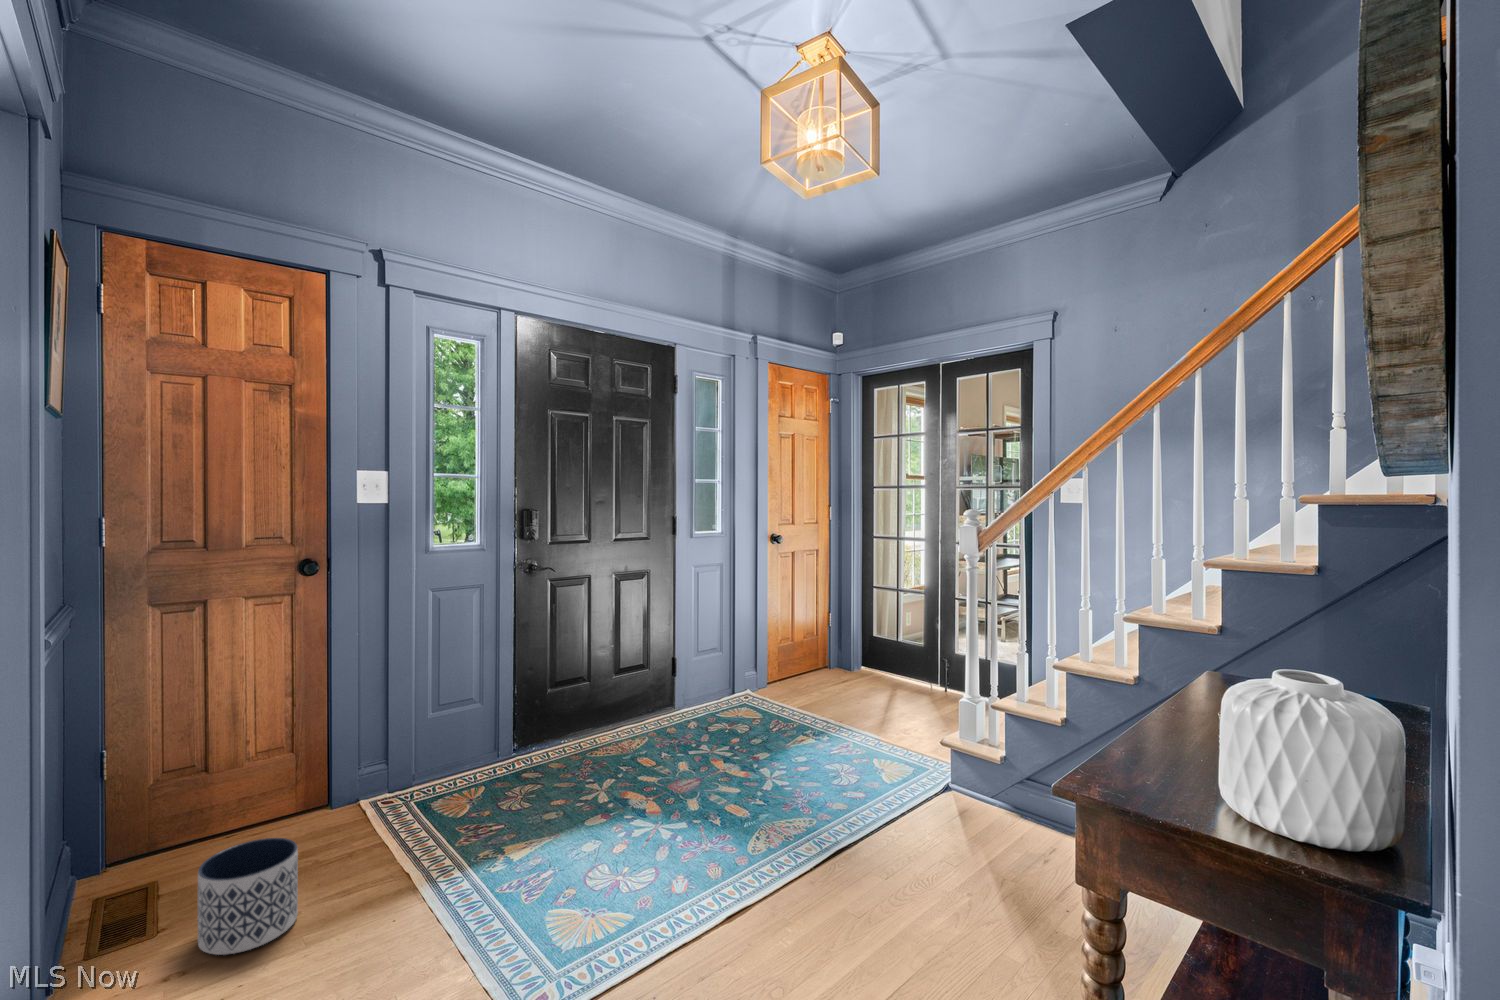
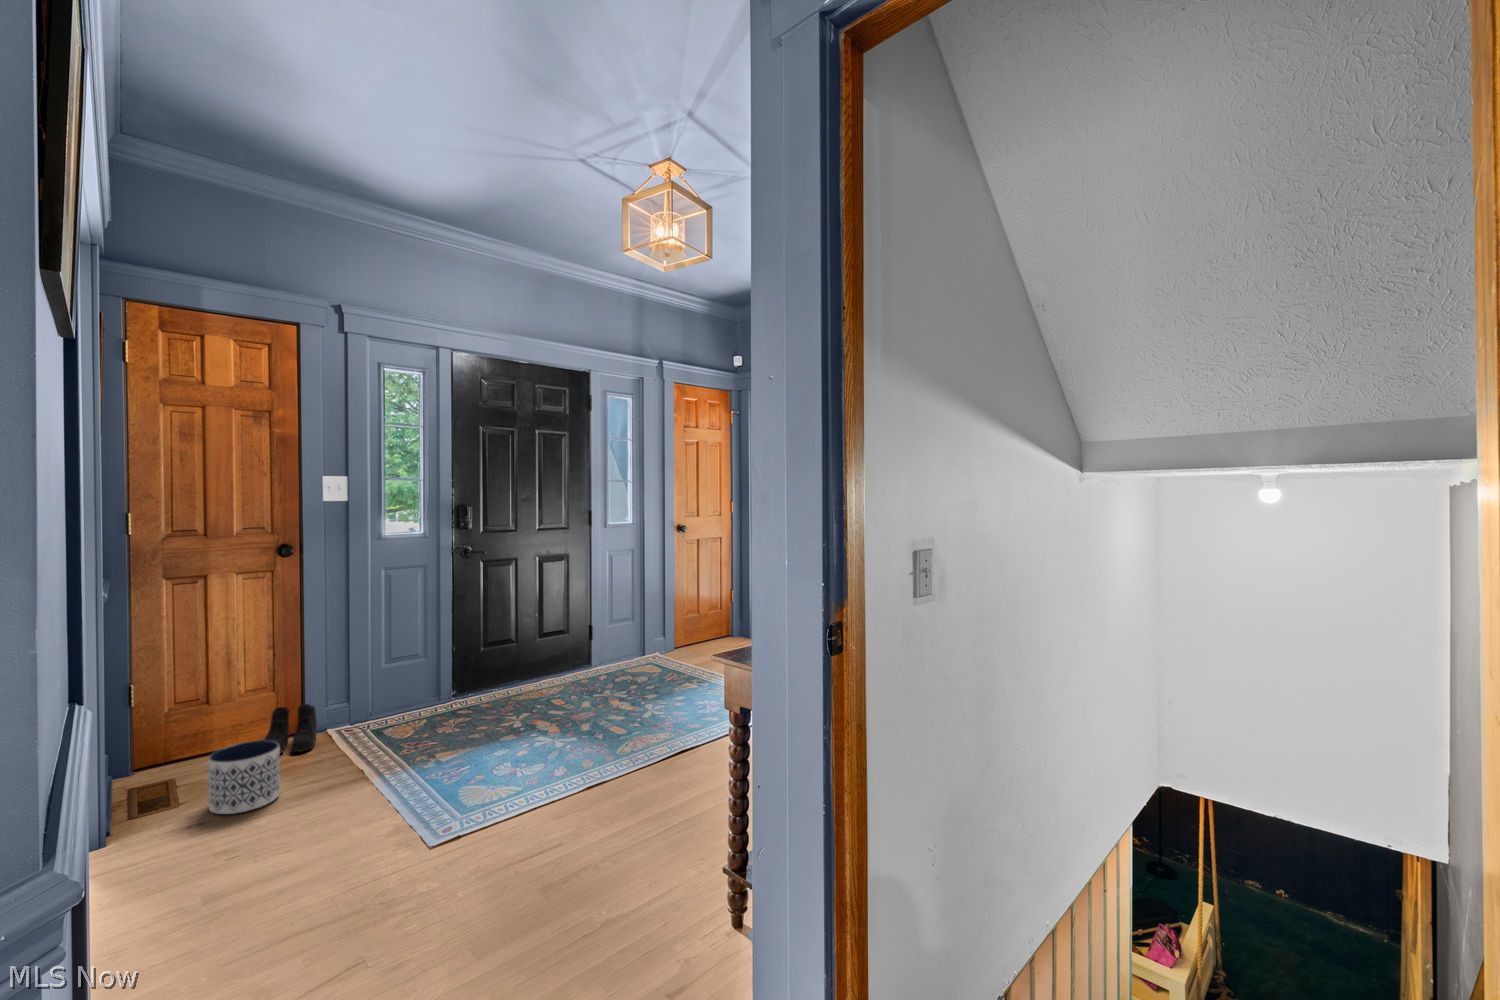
boots: none [274,770,346,846] -> present [264,704,317,753]

